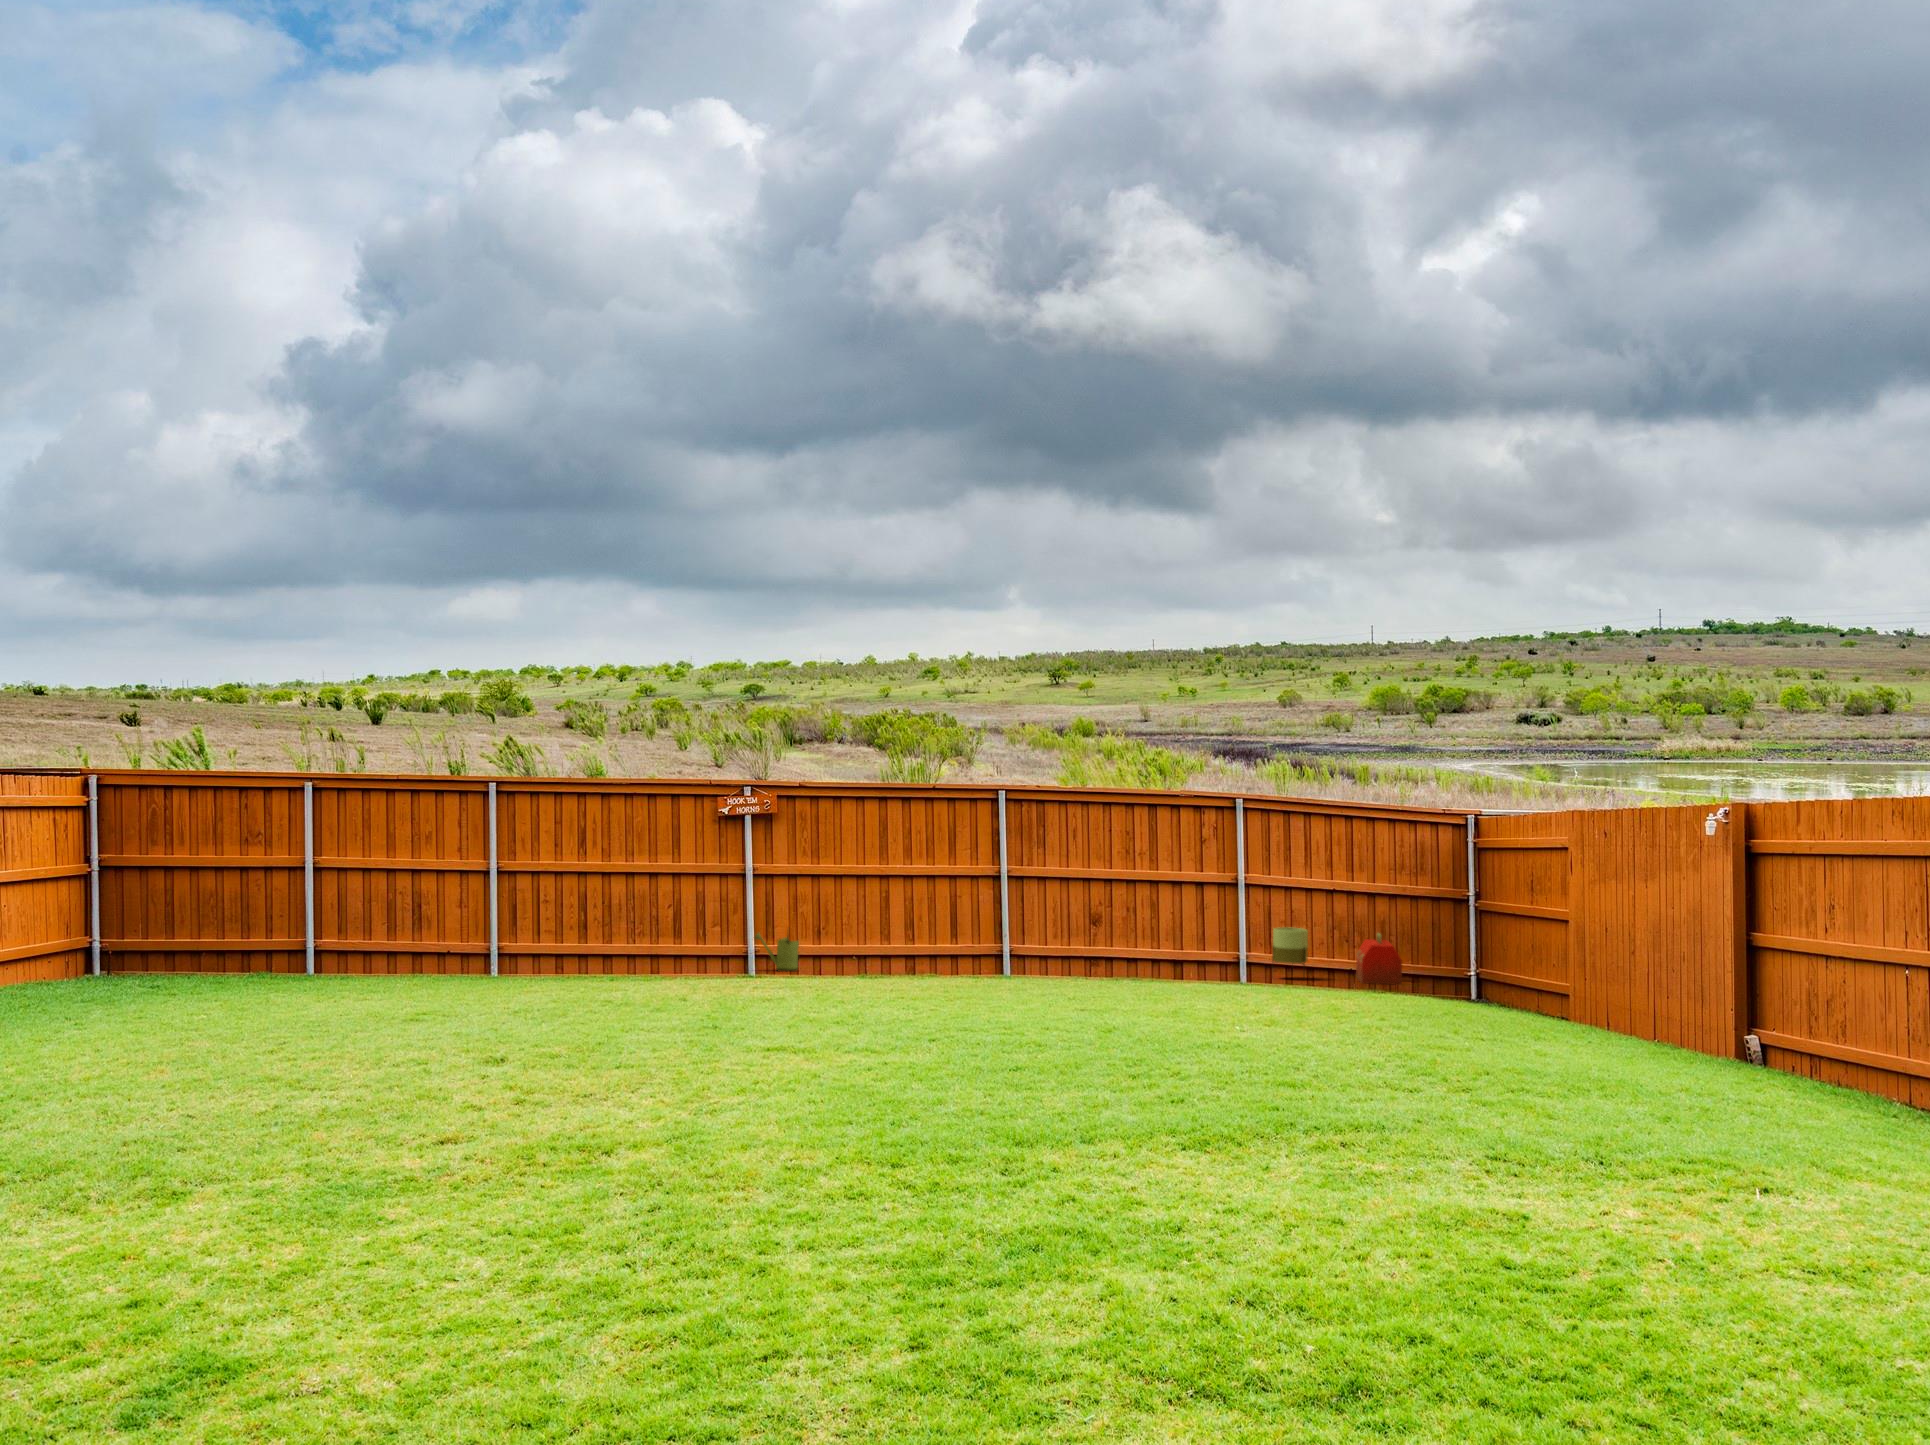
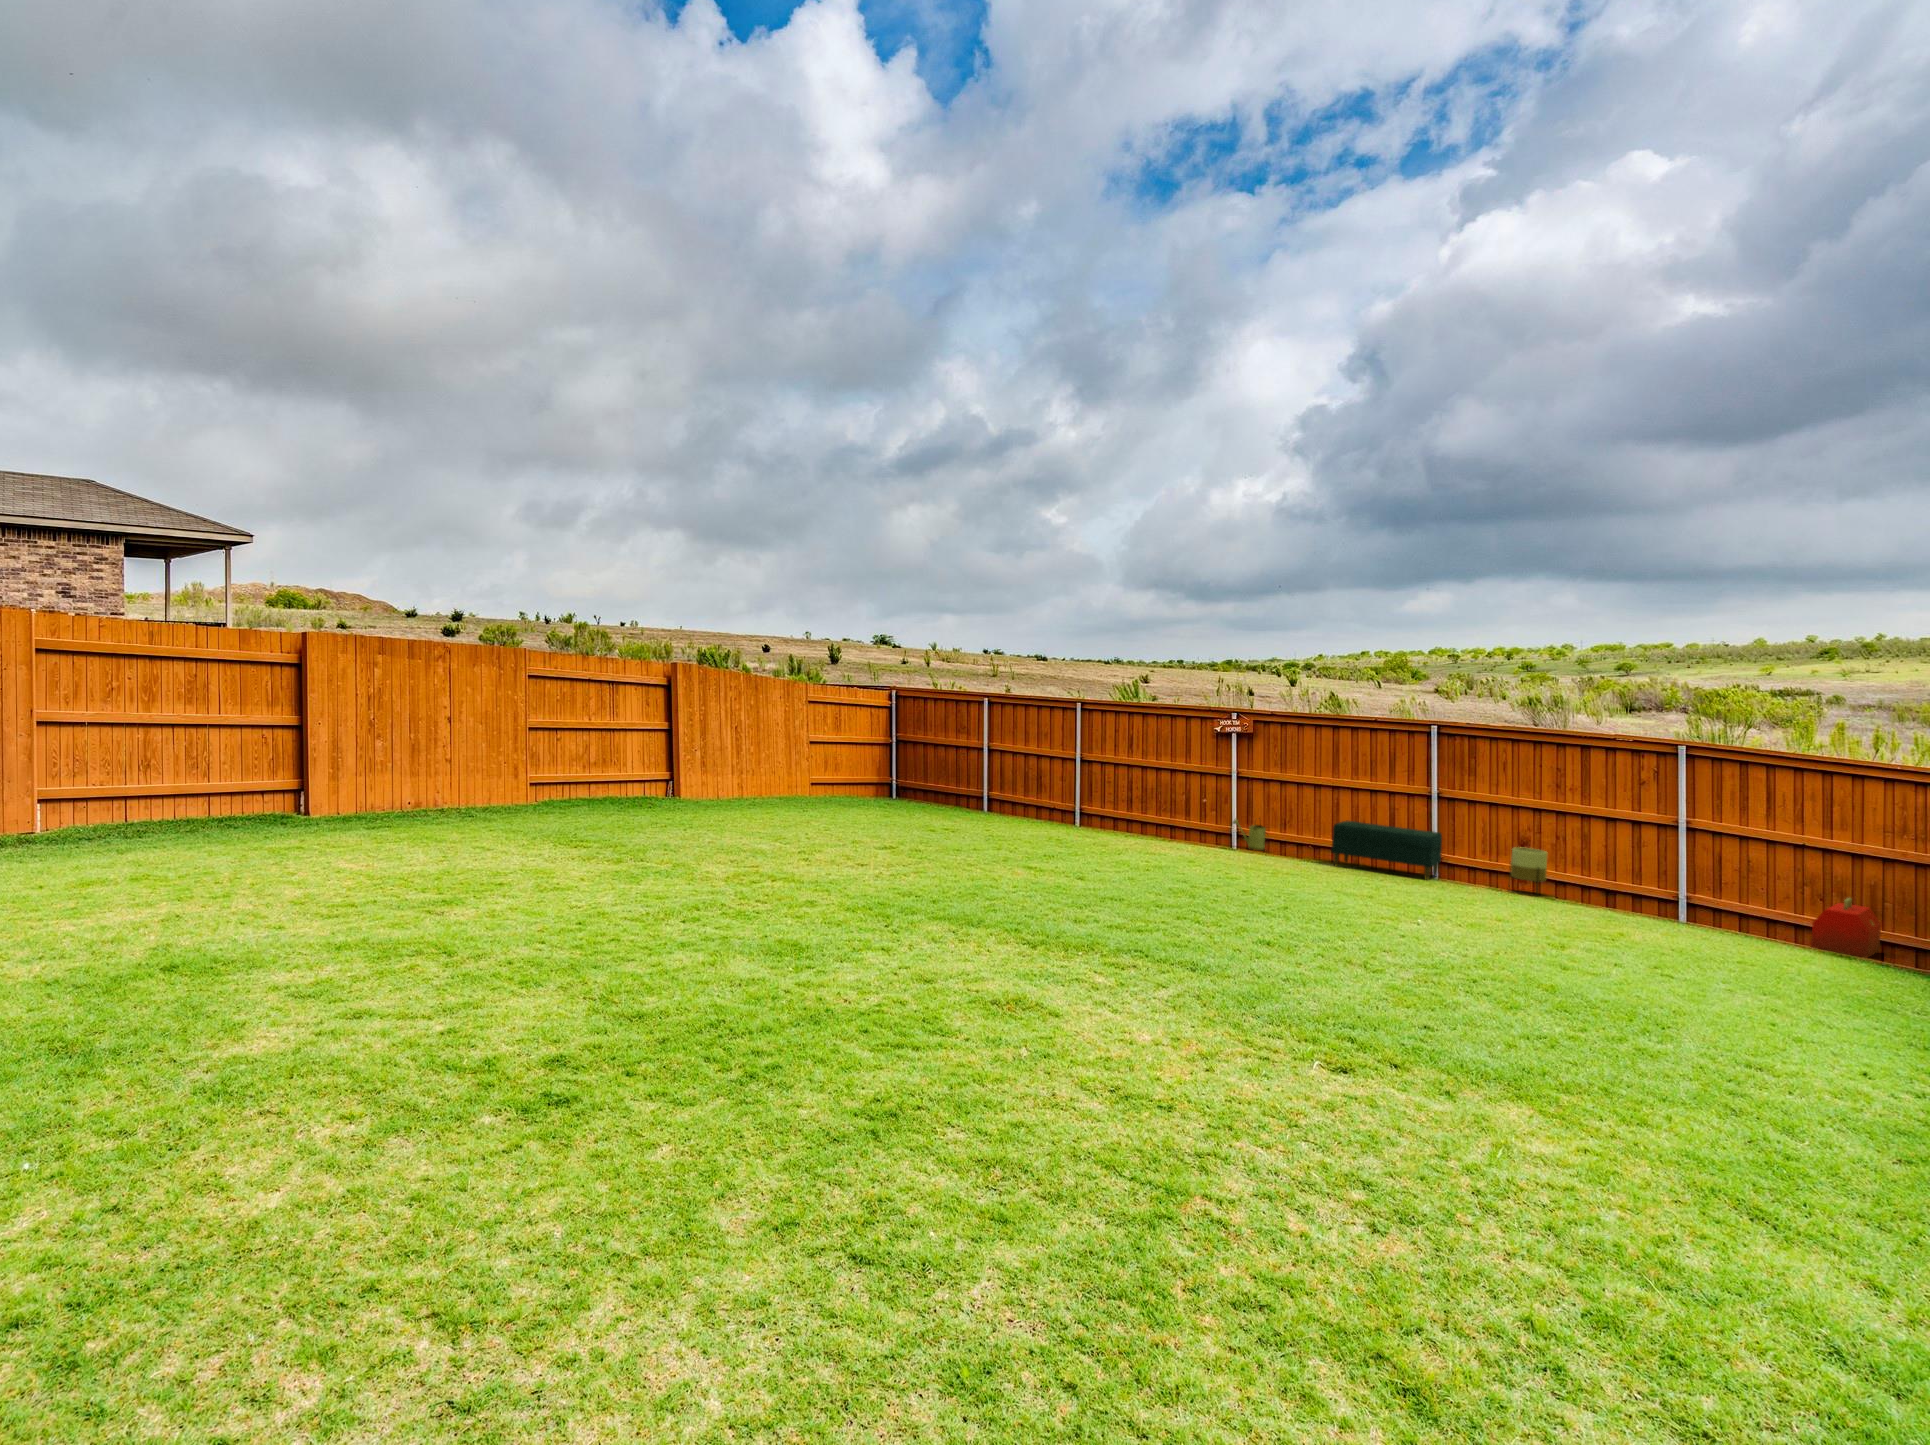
bench: none [900,917,1017,977] -> present [1332,820,1442,880]
planter: present [1272,927,1308,965] -> present [1509,847,1547,896]

